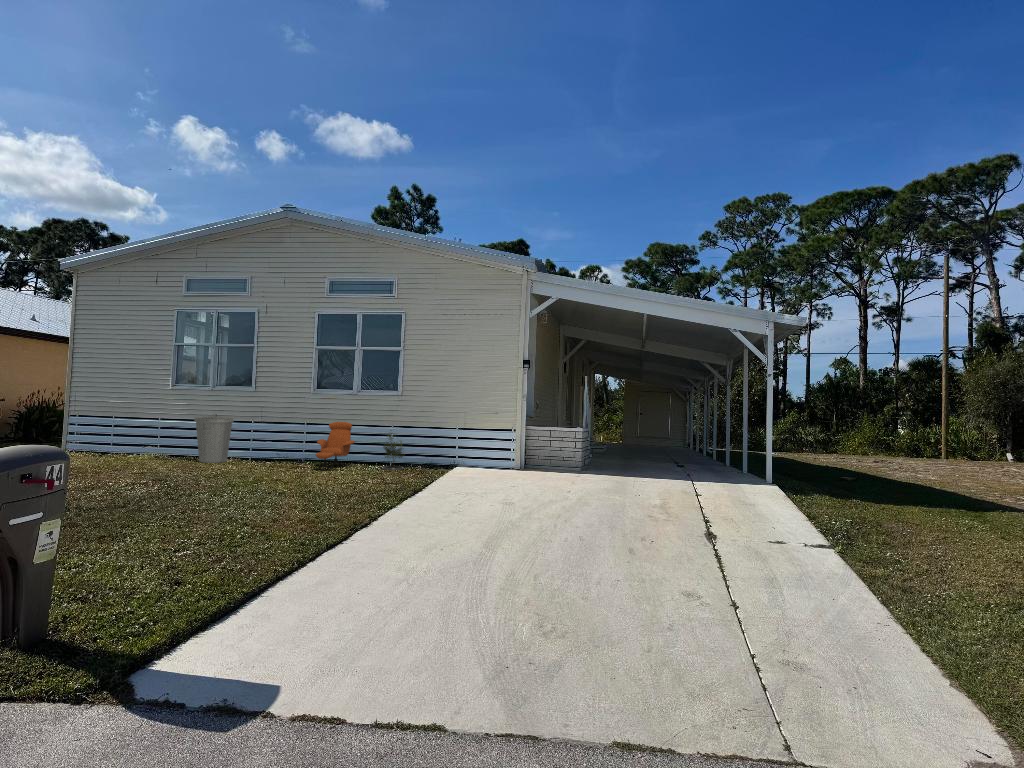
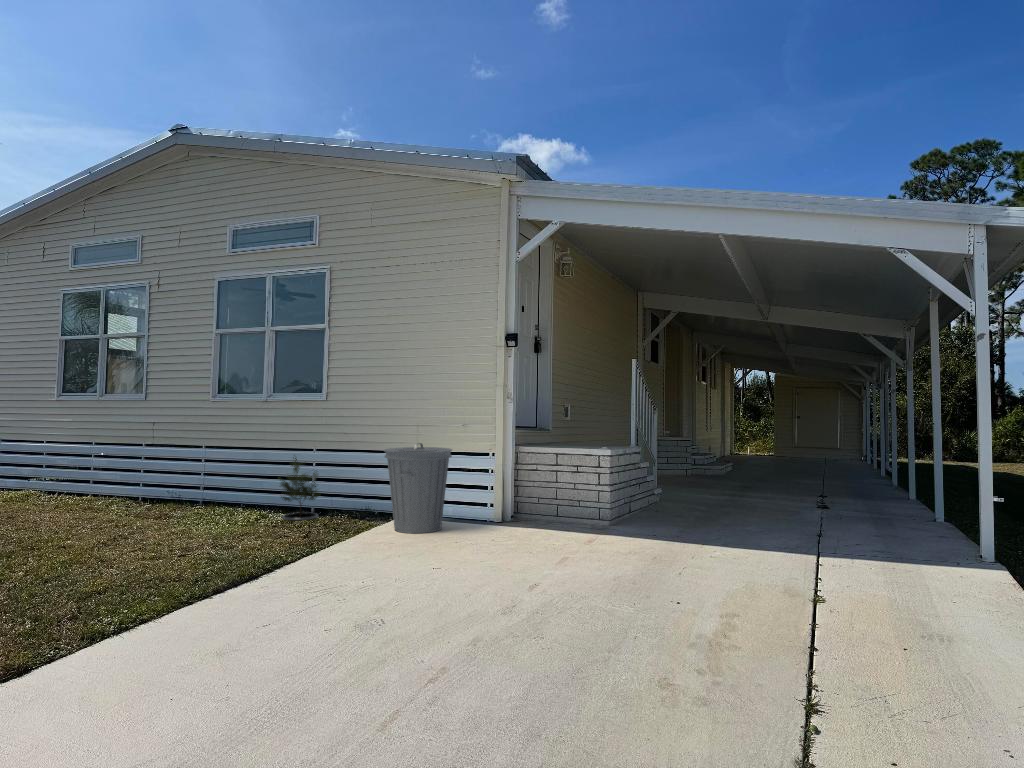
trash can: present [194,414,234,463] -> present [384,443,452,533]
lounge chair: present [316,422,354,470] -> none [167,442,252,524]

